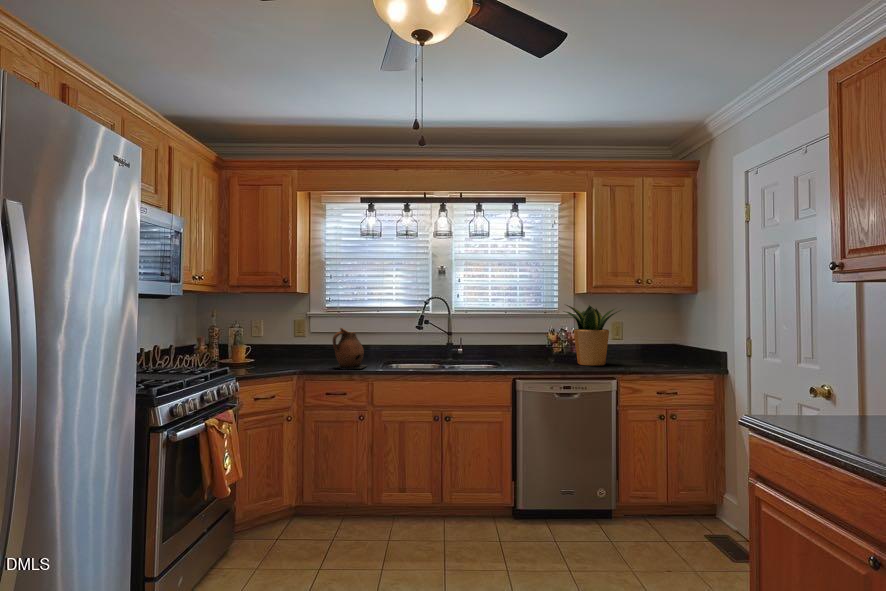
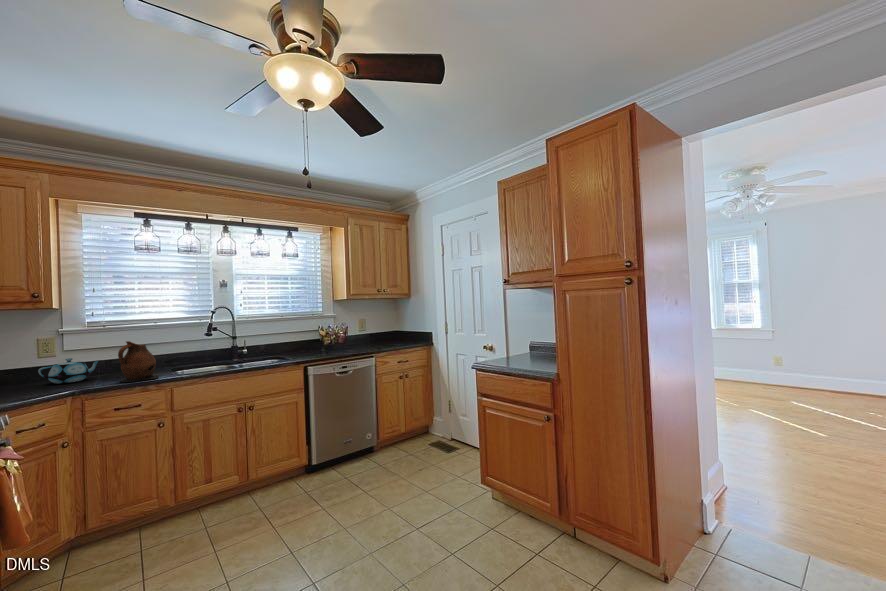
potted plant: present [564,305,621,366] -> none [329,307,373,350]
teapot: none [287,340,329,363] -> present [38,358,100,383]

